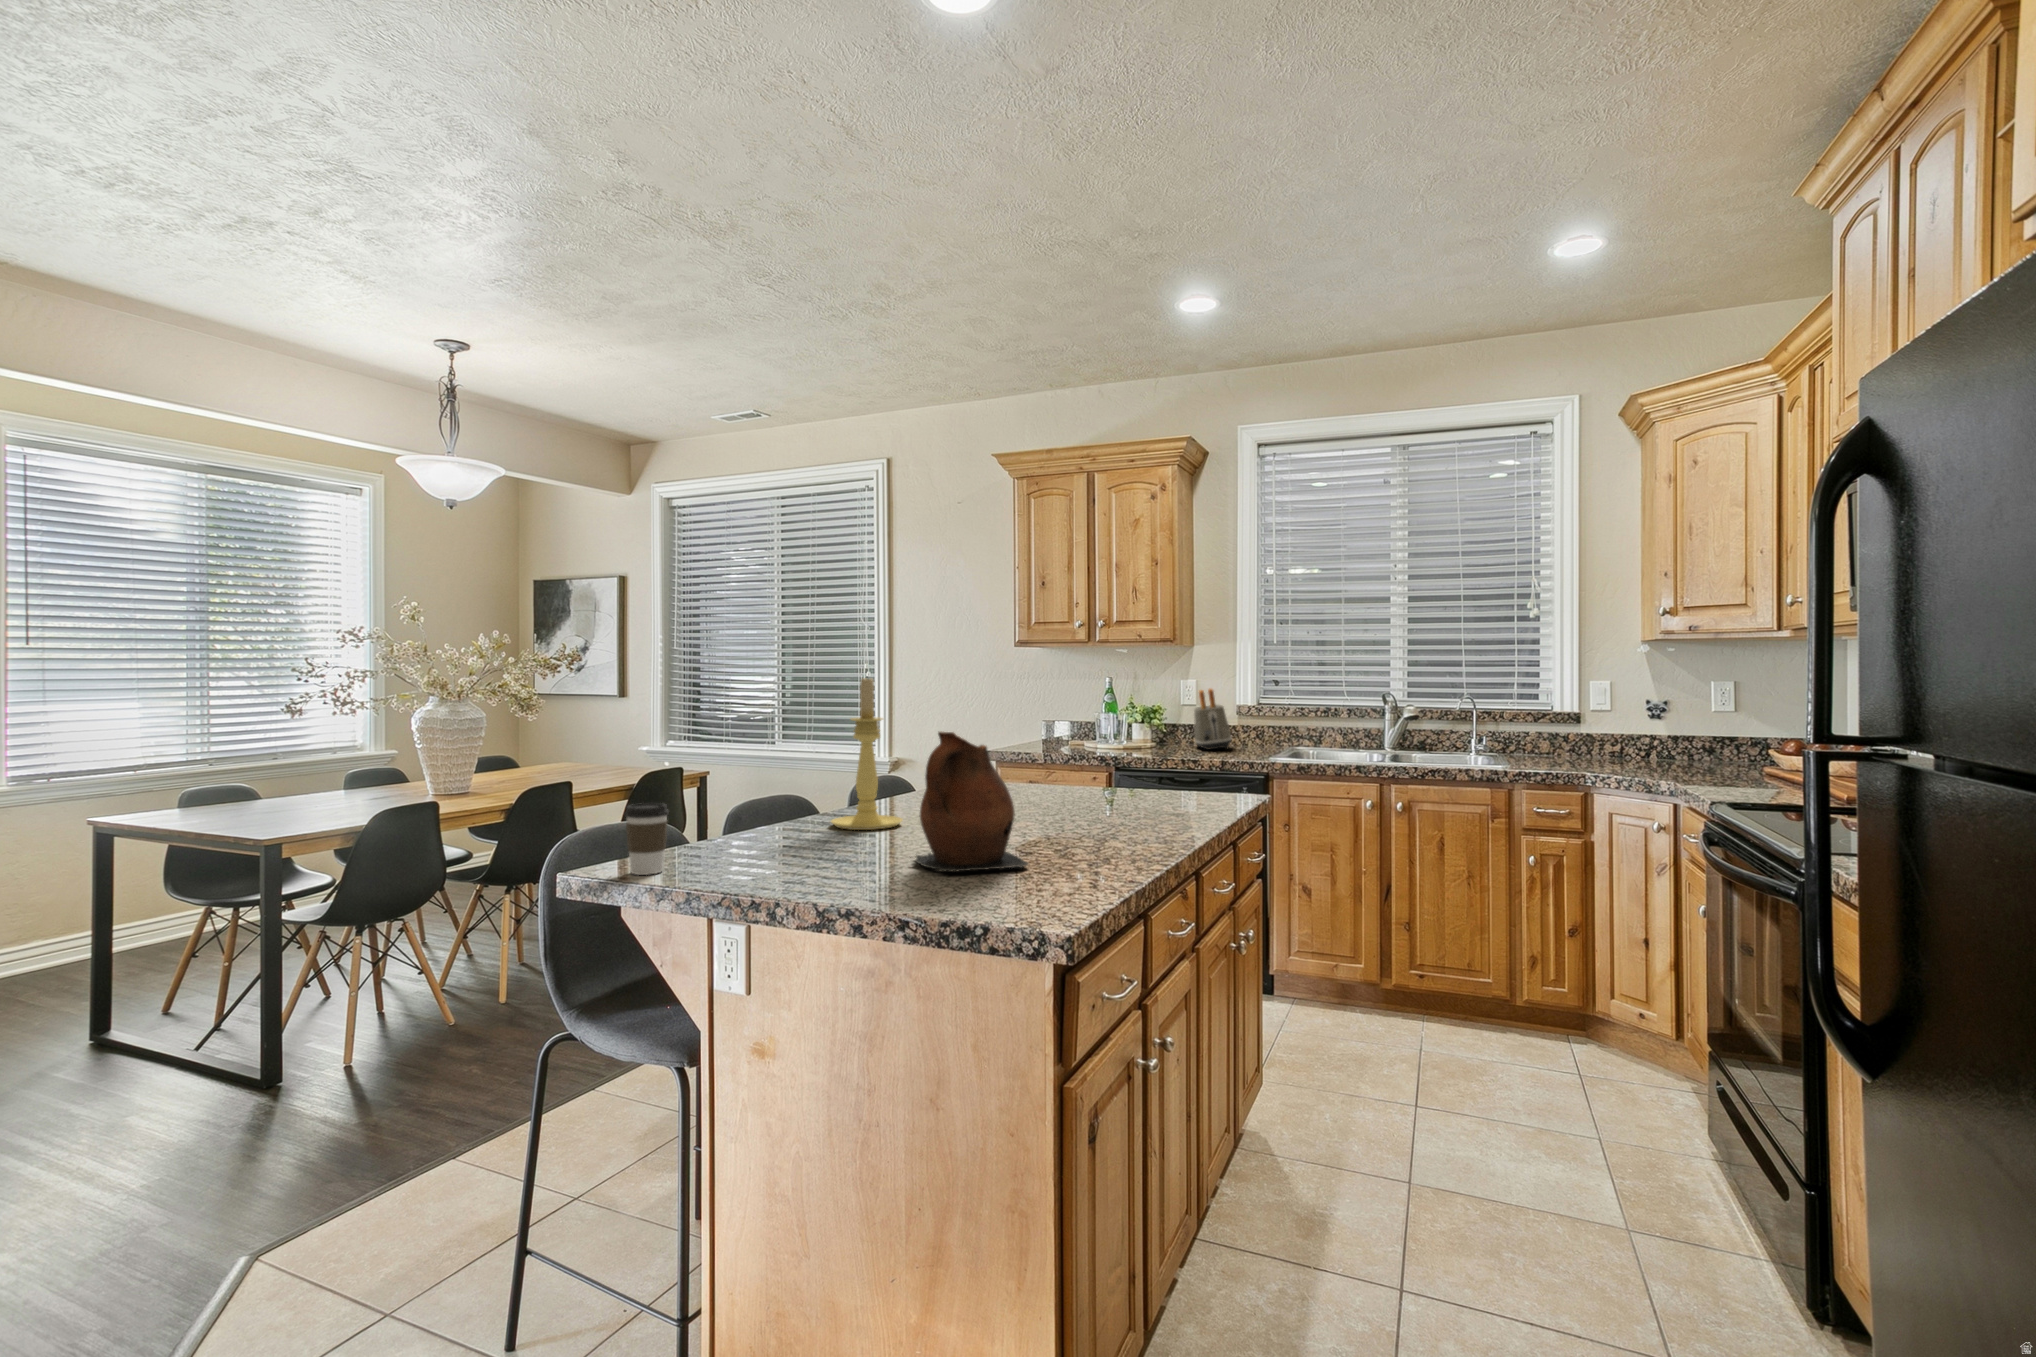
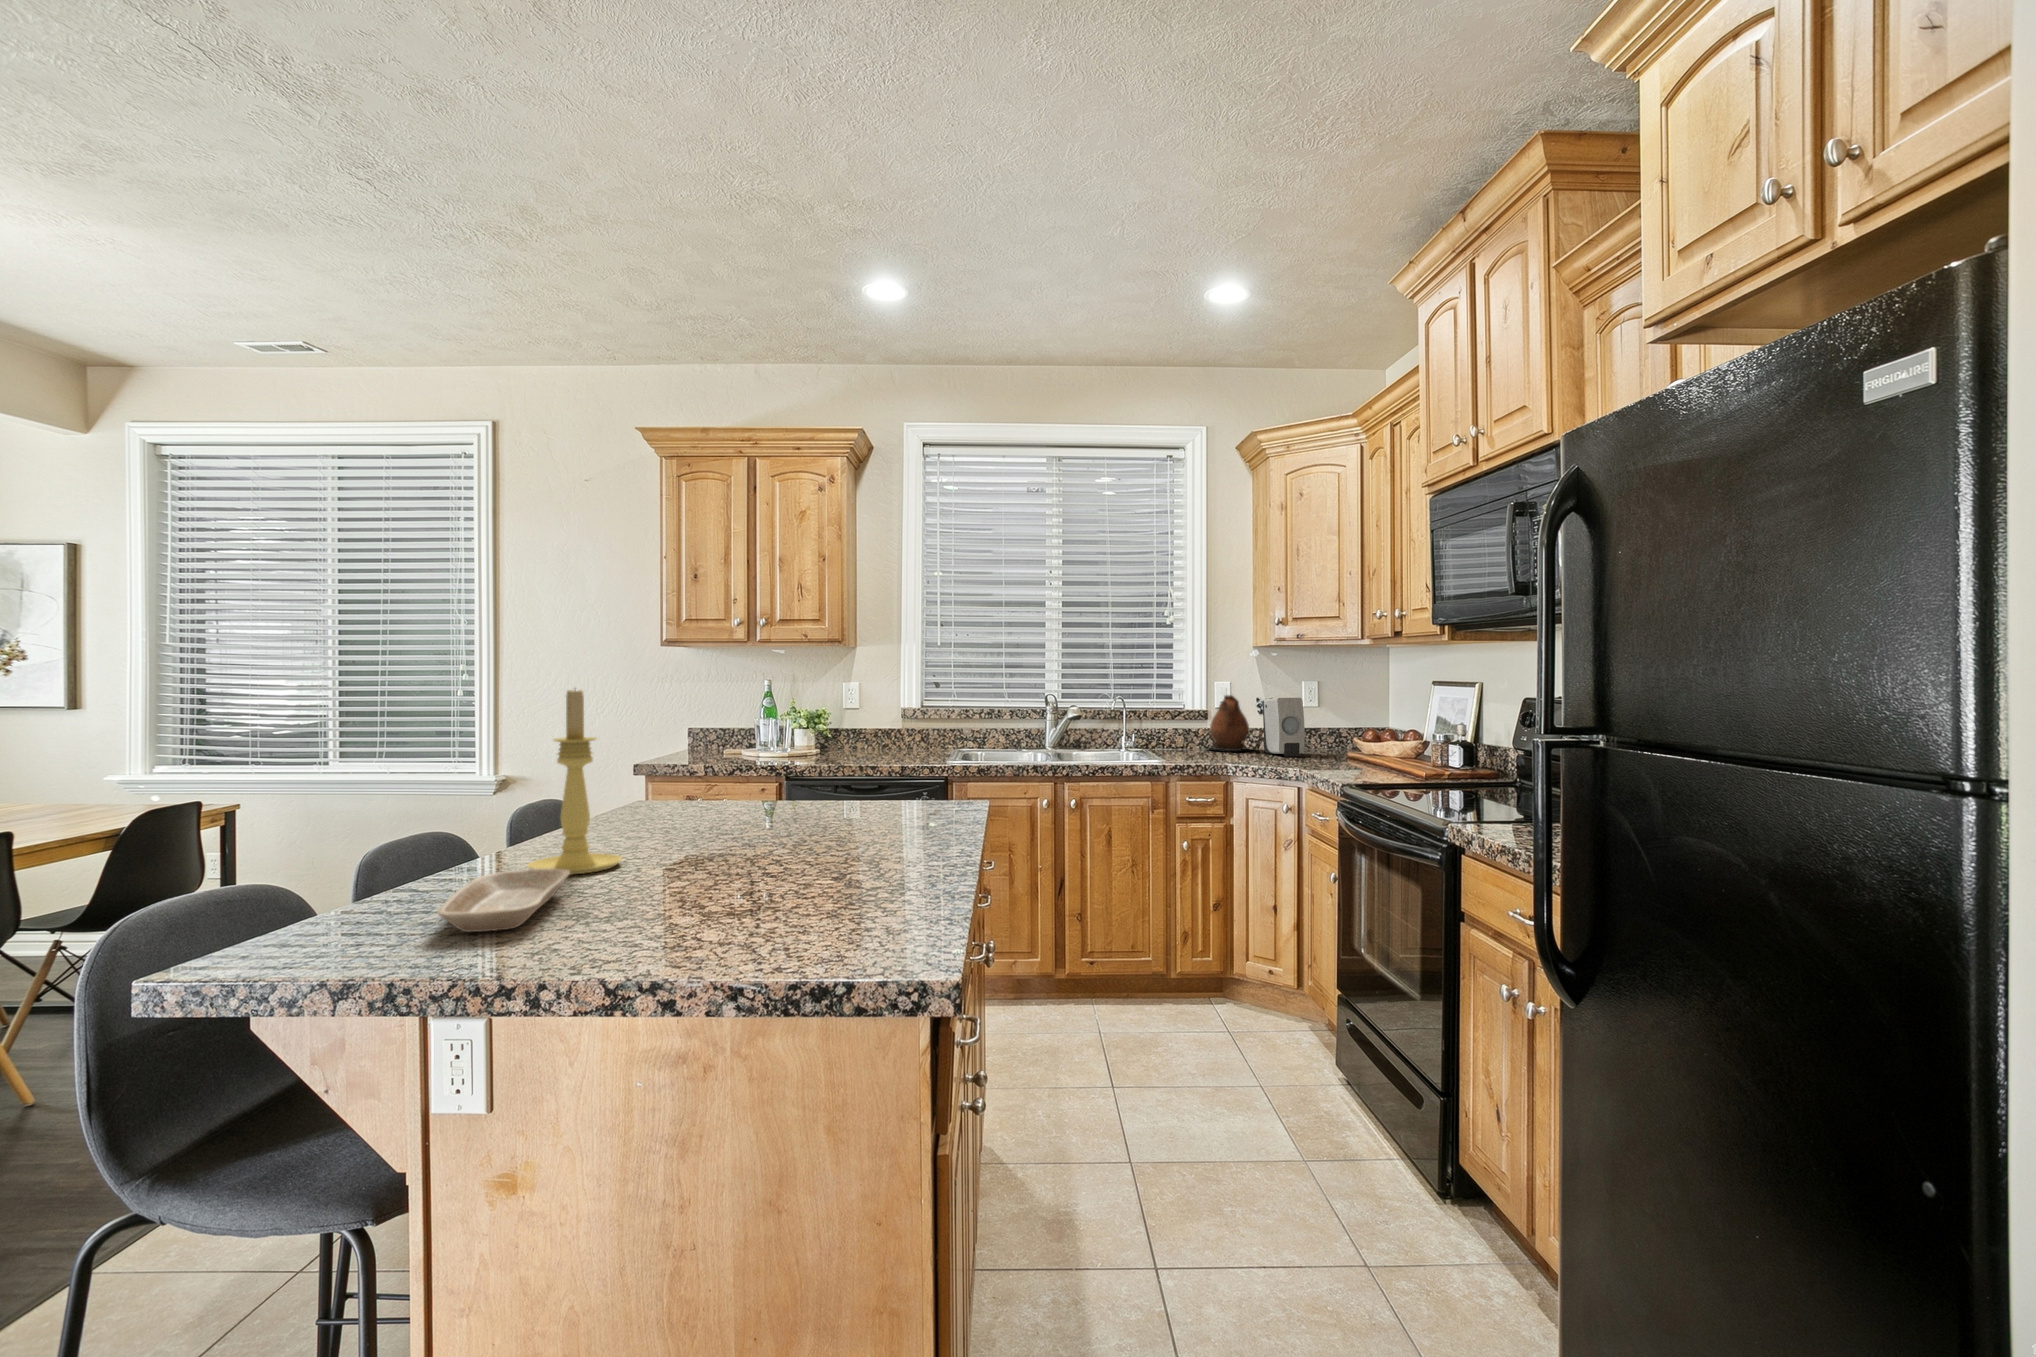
toaster: present [1194,689,1232,750] -> none [862,691,903,754]
soap dispenser: none [1651,700,1705,769] -> present [1263,698,1305,756]
ceramic pitcher: present [915,732,1029,872] -> present [1209,695,1250,751]
coffee cup: present [625,803,669,875] -> none [275,867,344,969]
tray: none [734,821,847,863] -> present [437,868,570,932]

